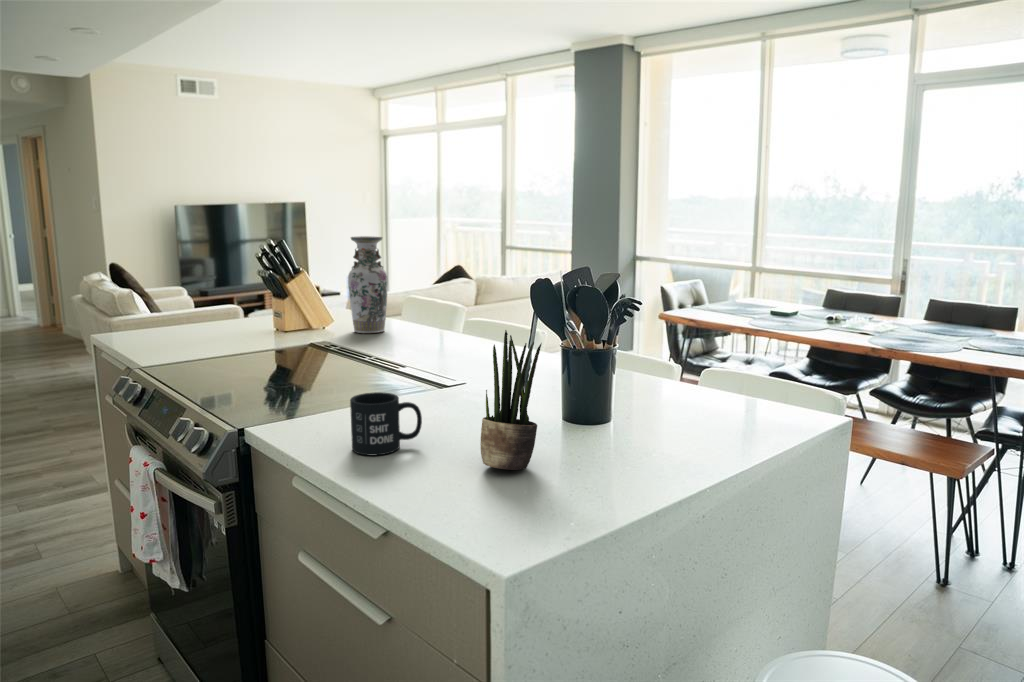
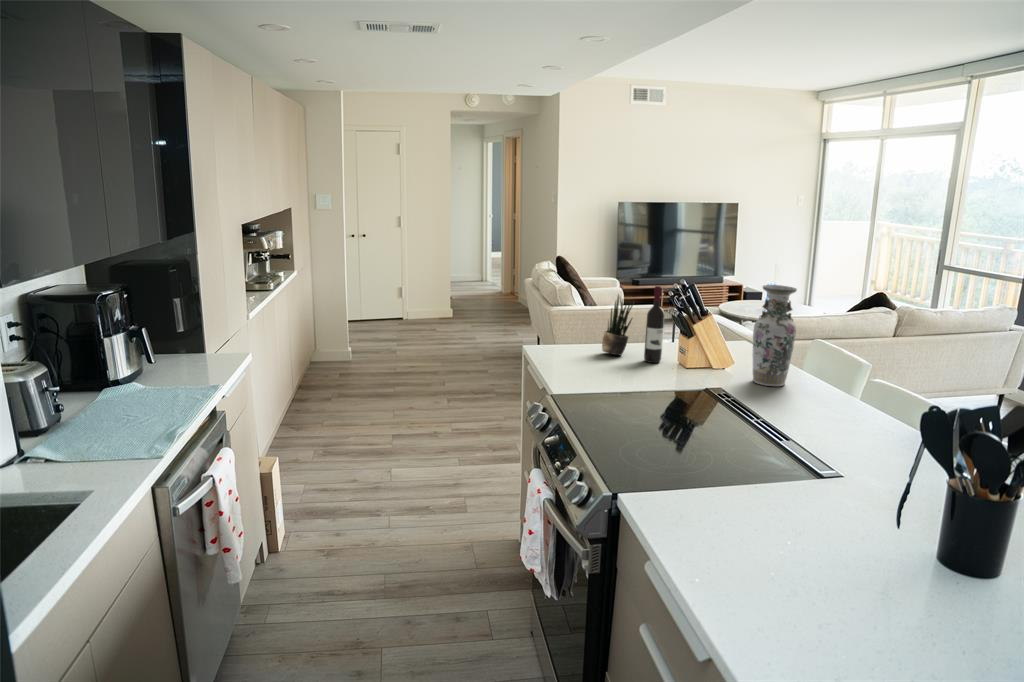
wine bottle: none [236,250,257,331] -> present [644,286,665,363]
potted plant: present [480,330,542,470] -> present [602,295,634,355]
mug: present [350,392,422,455] -> none [705,496,780,564]

